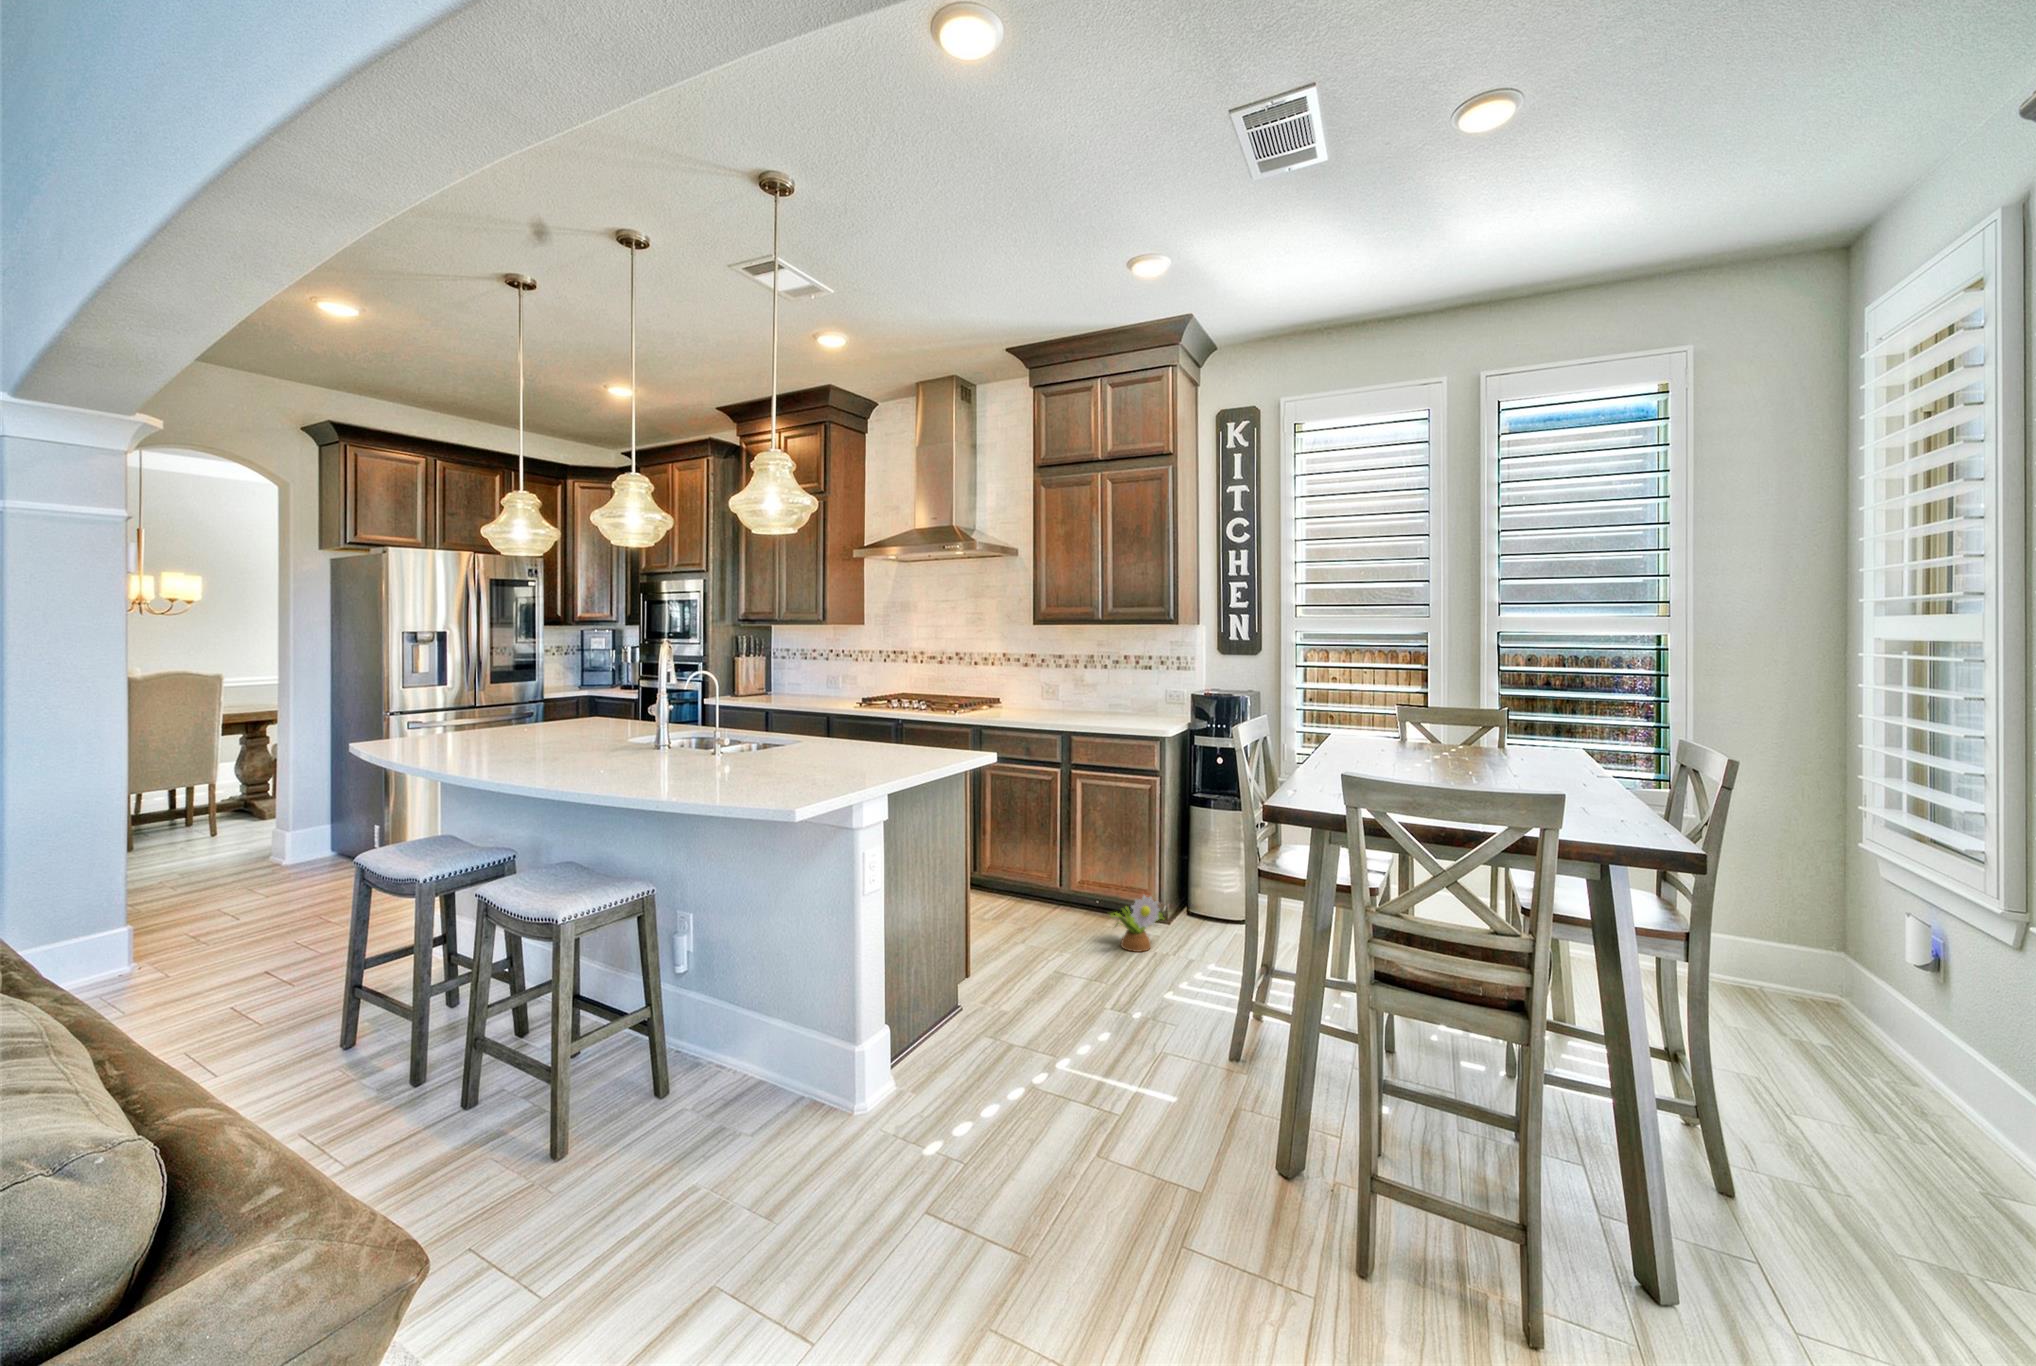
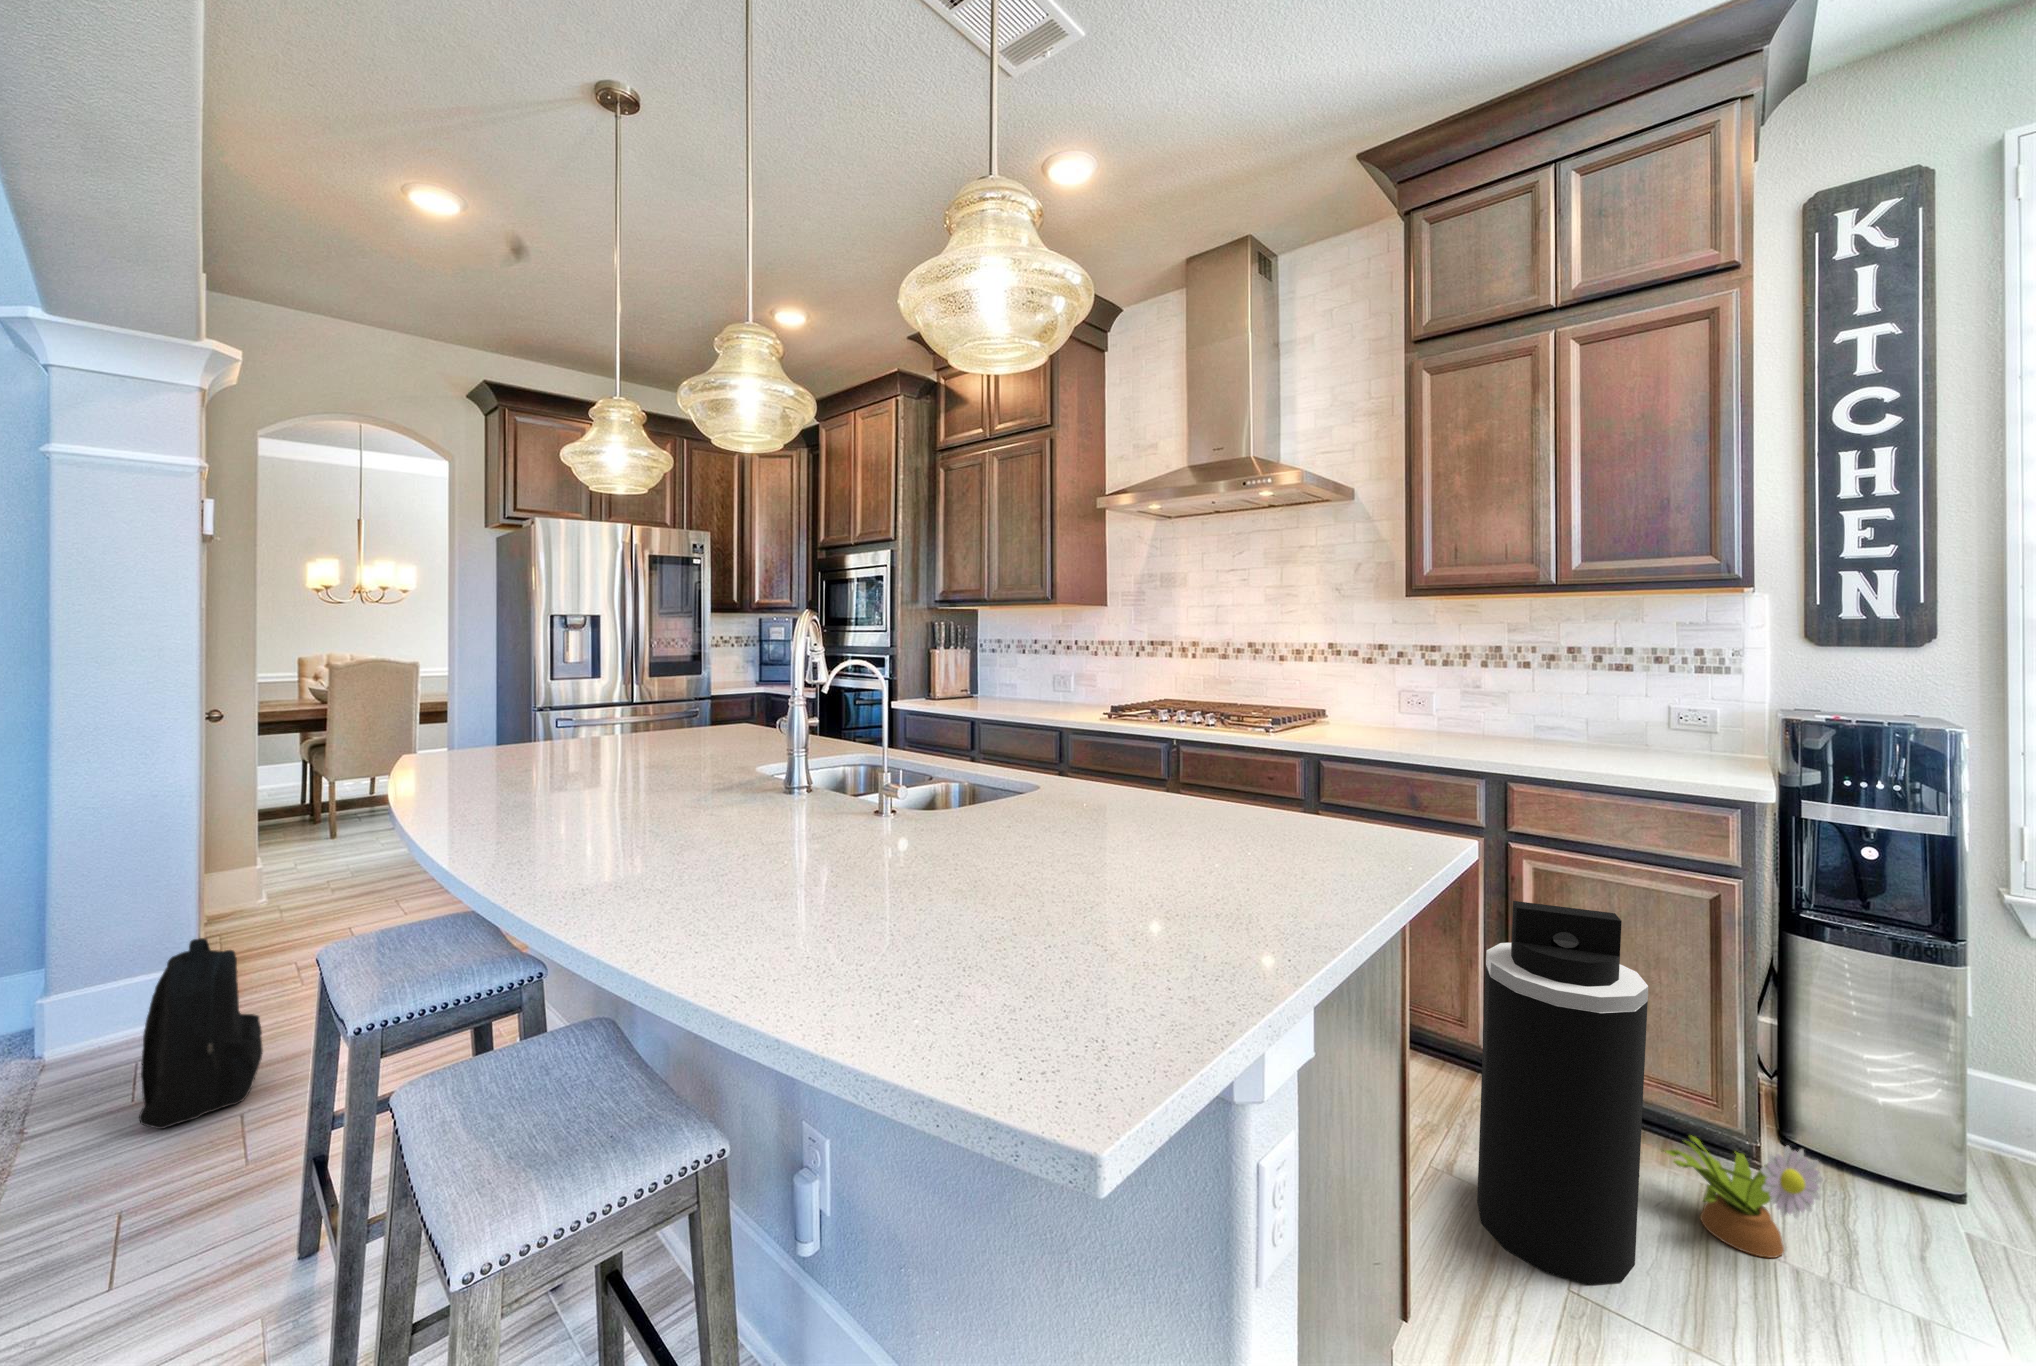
trash can: none [1012,786,1079,966] -> present [1477,901,1648,1285]
backpack: none [136,860,223,987] -> present [139,938,263,1129]

